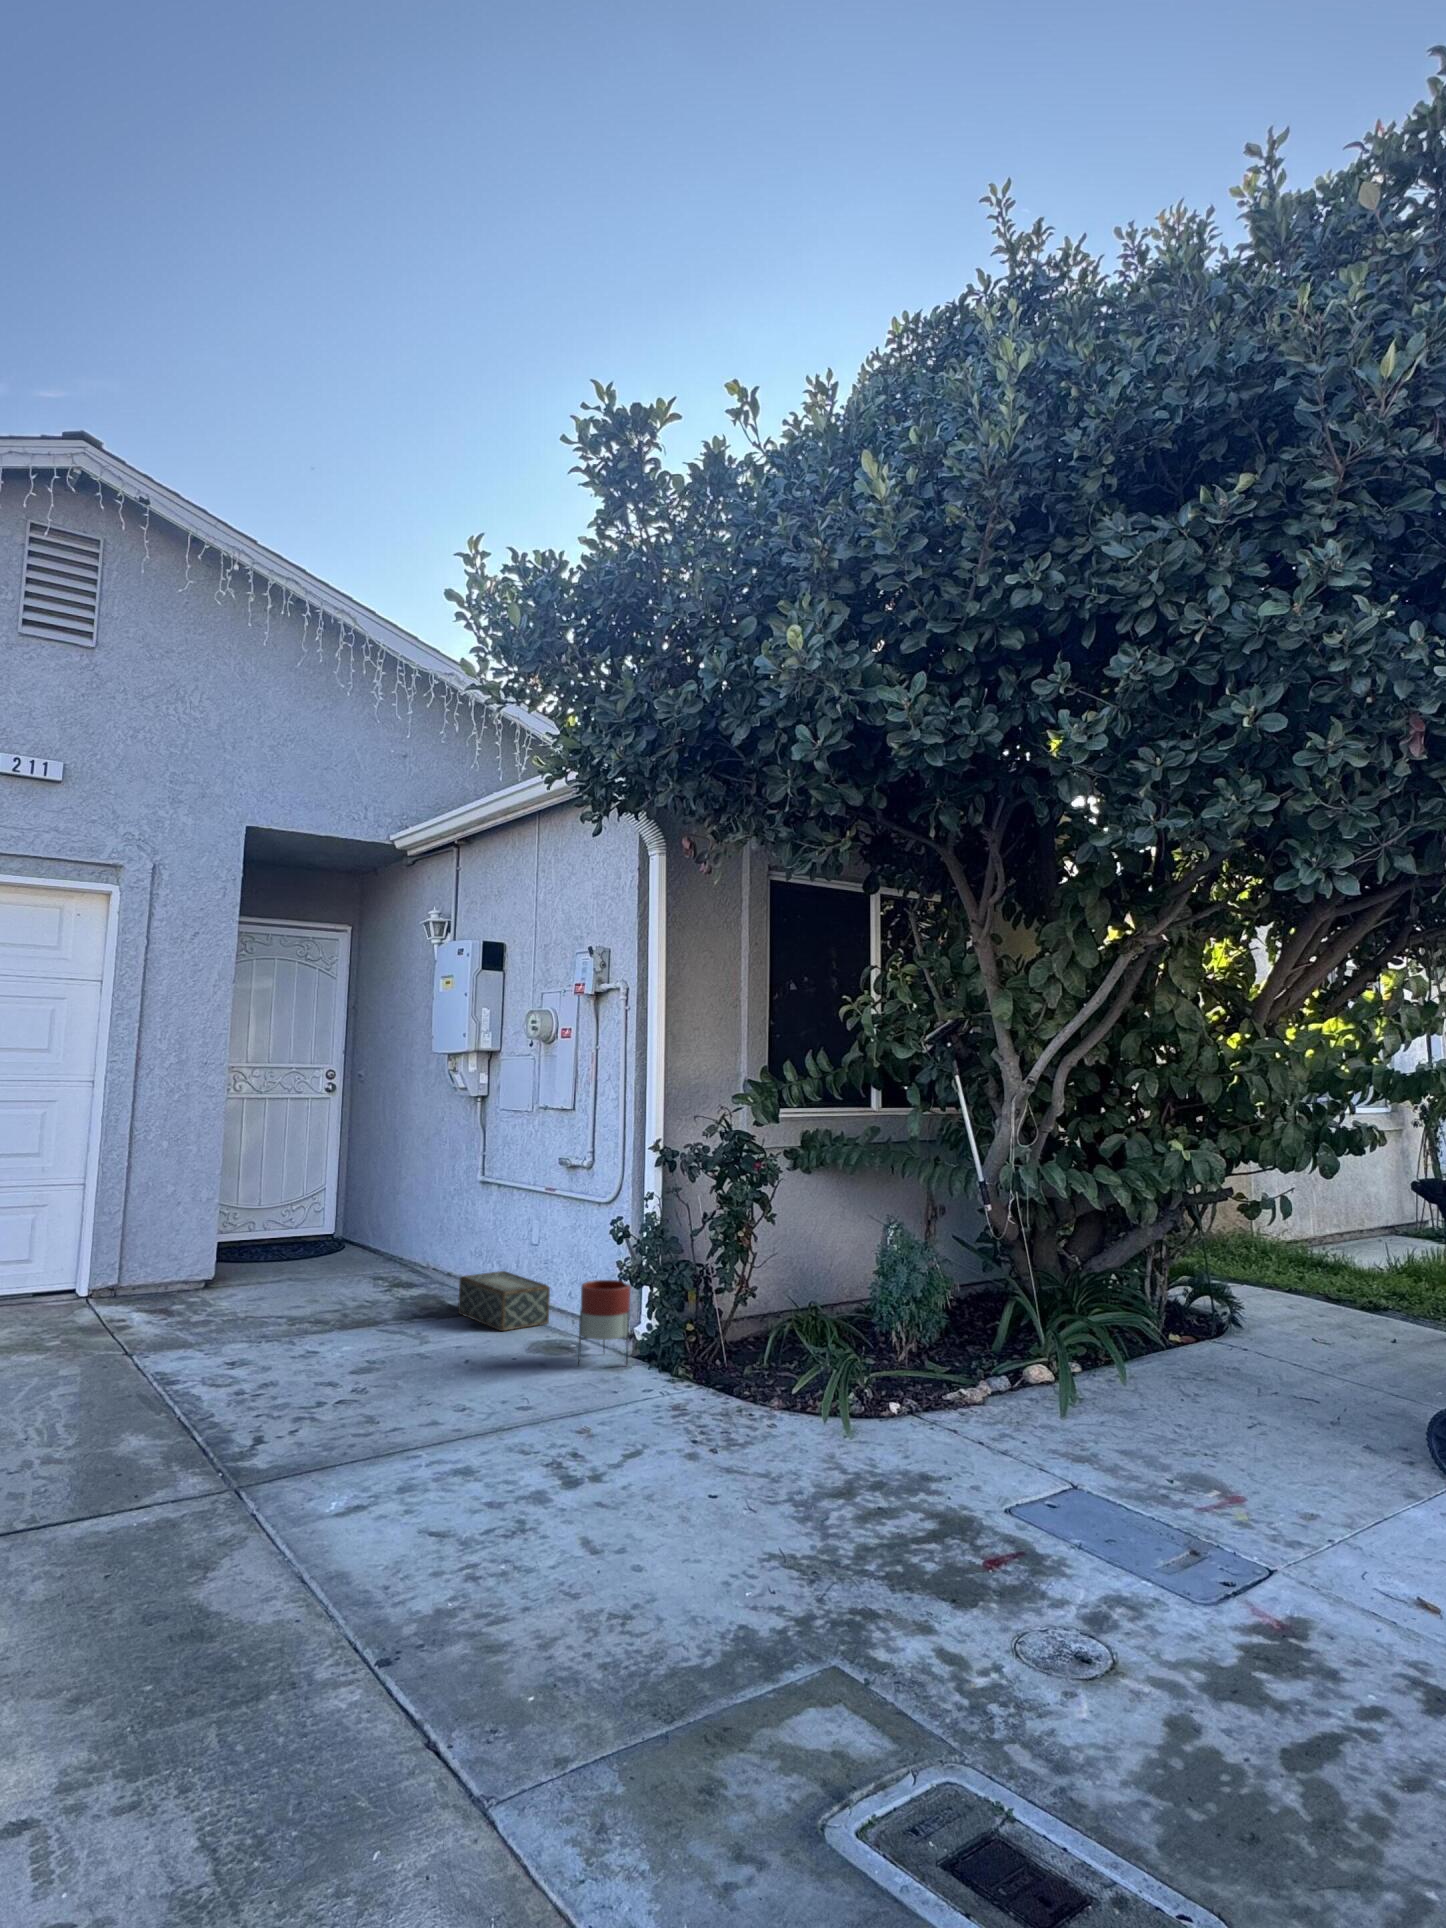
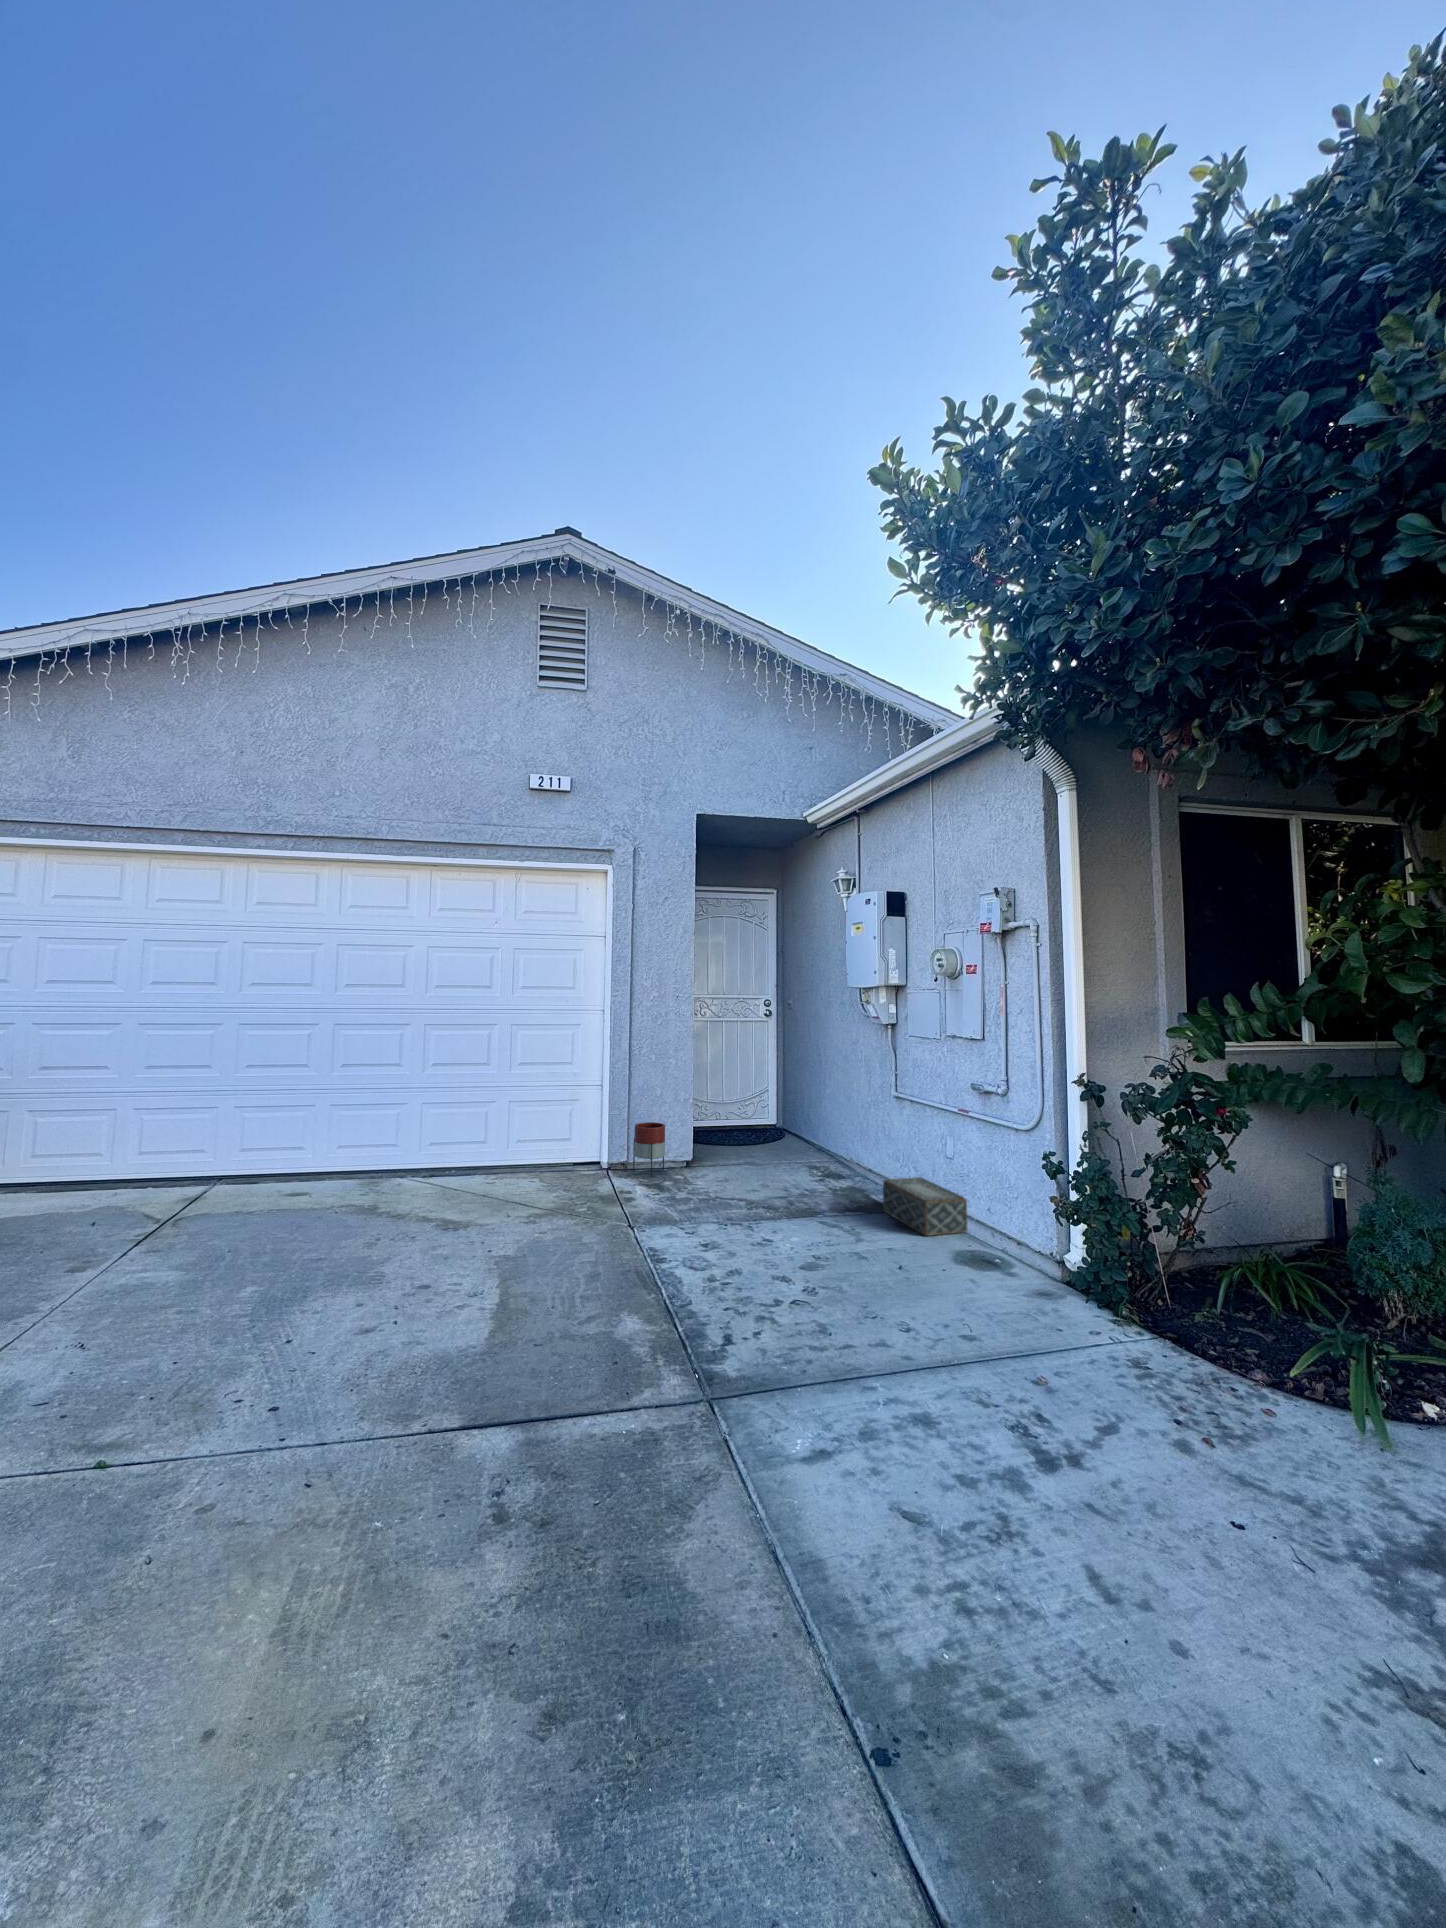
planter: present [578,1280,630,1365] -> present [633,1122,665,1177]

